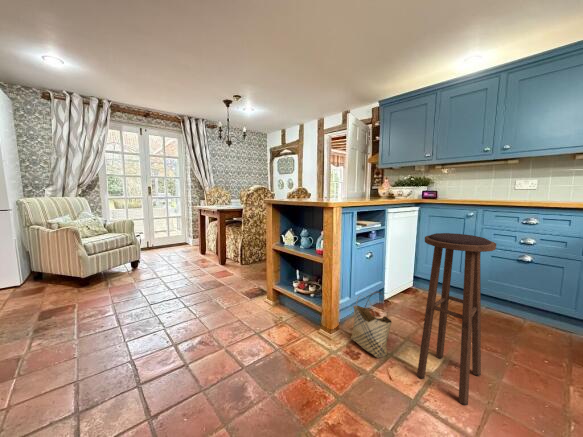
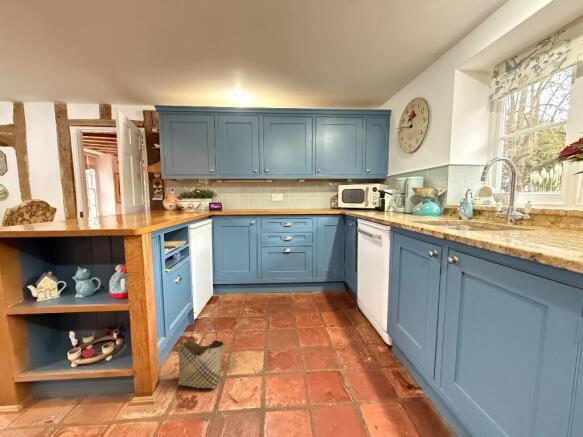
stool: present [417,233,496,405] -> none [247,244,296,382]

